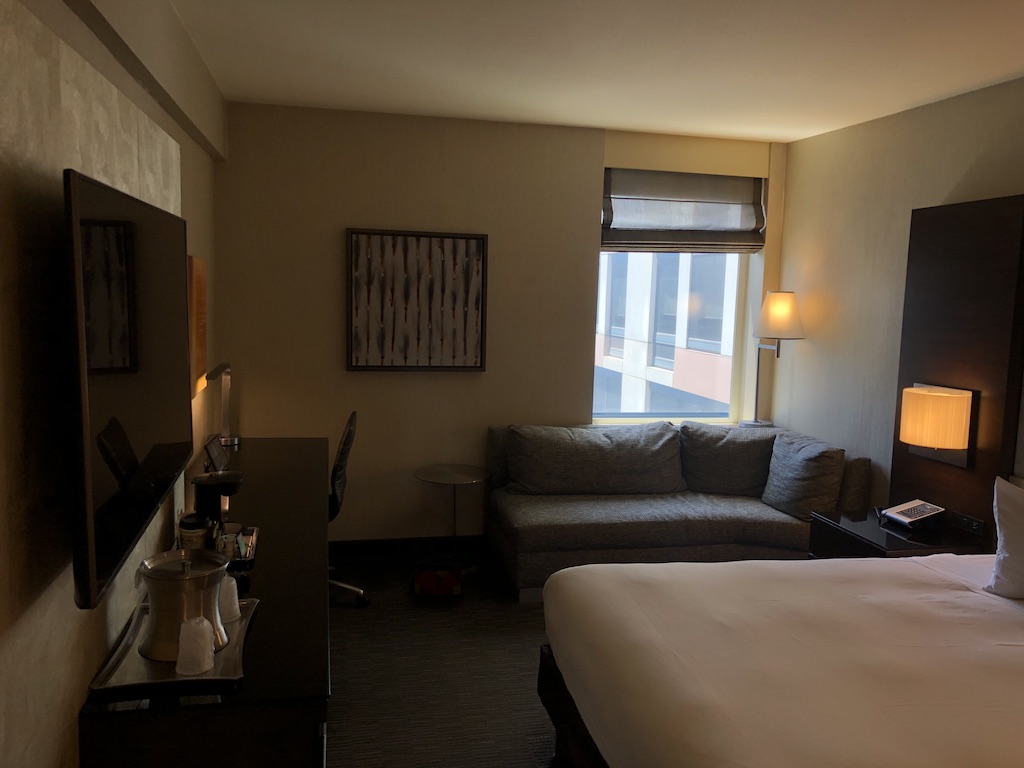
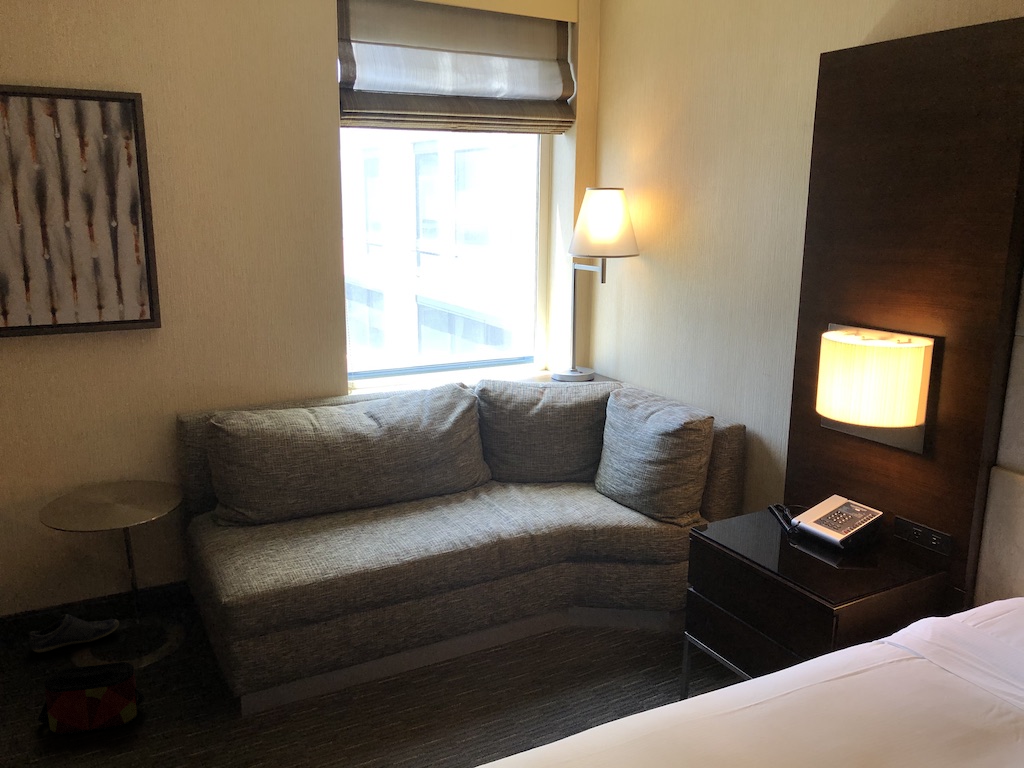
shoe: none [398,539,445,560] -> present [29,614,119,653]

